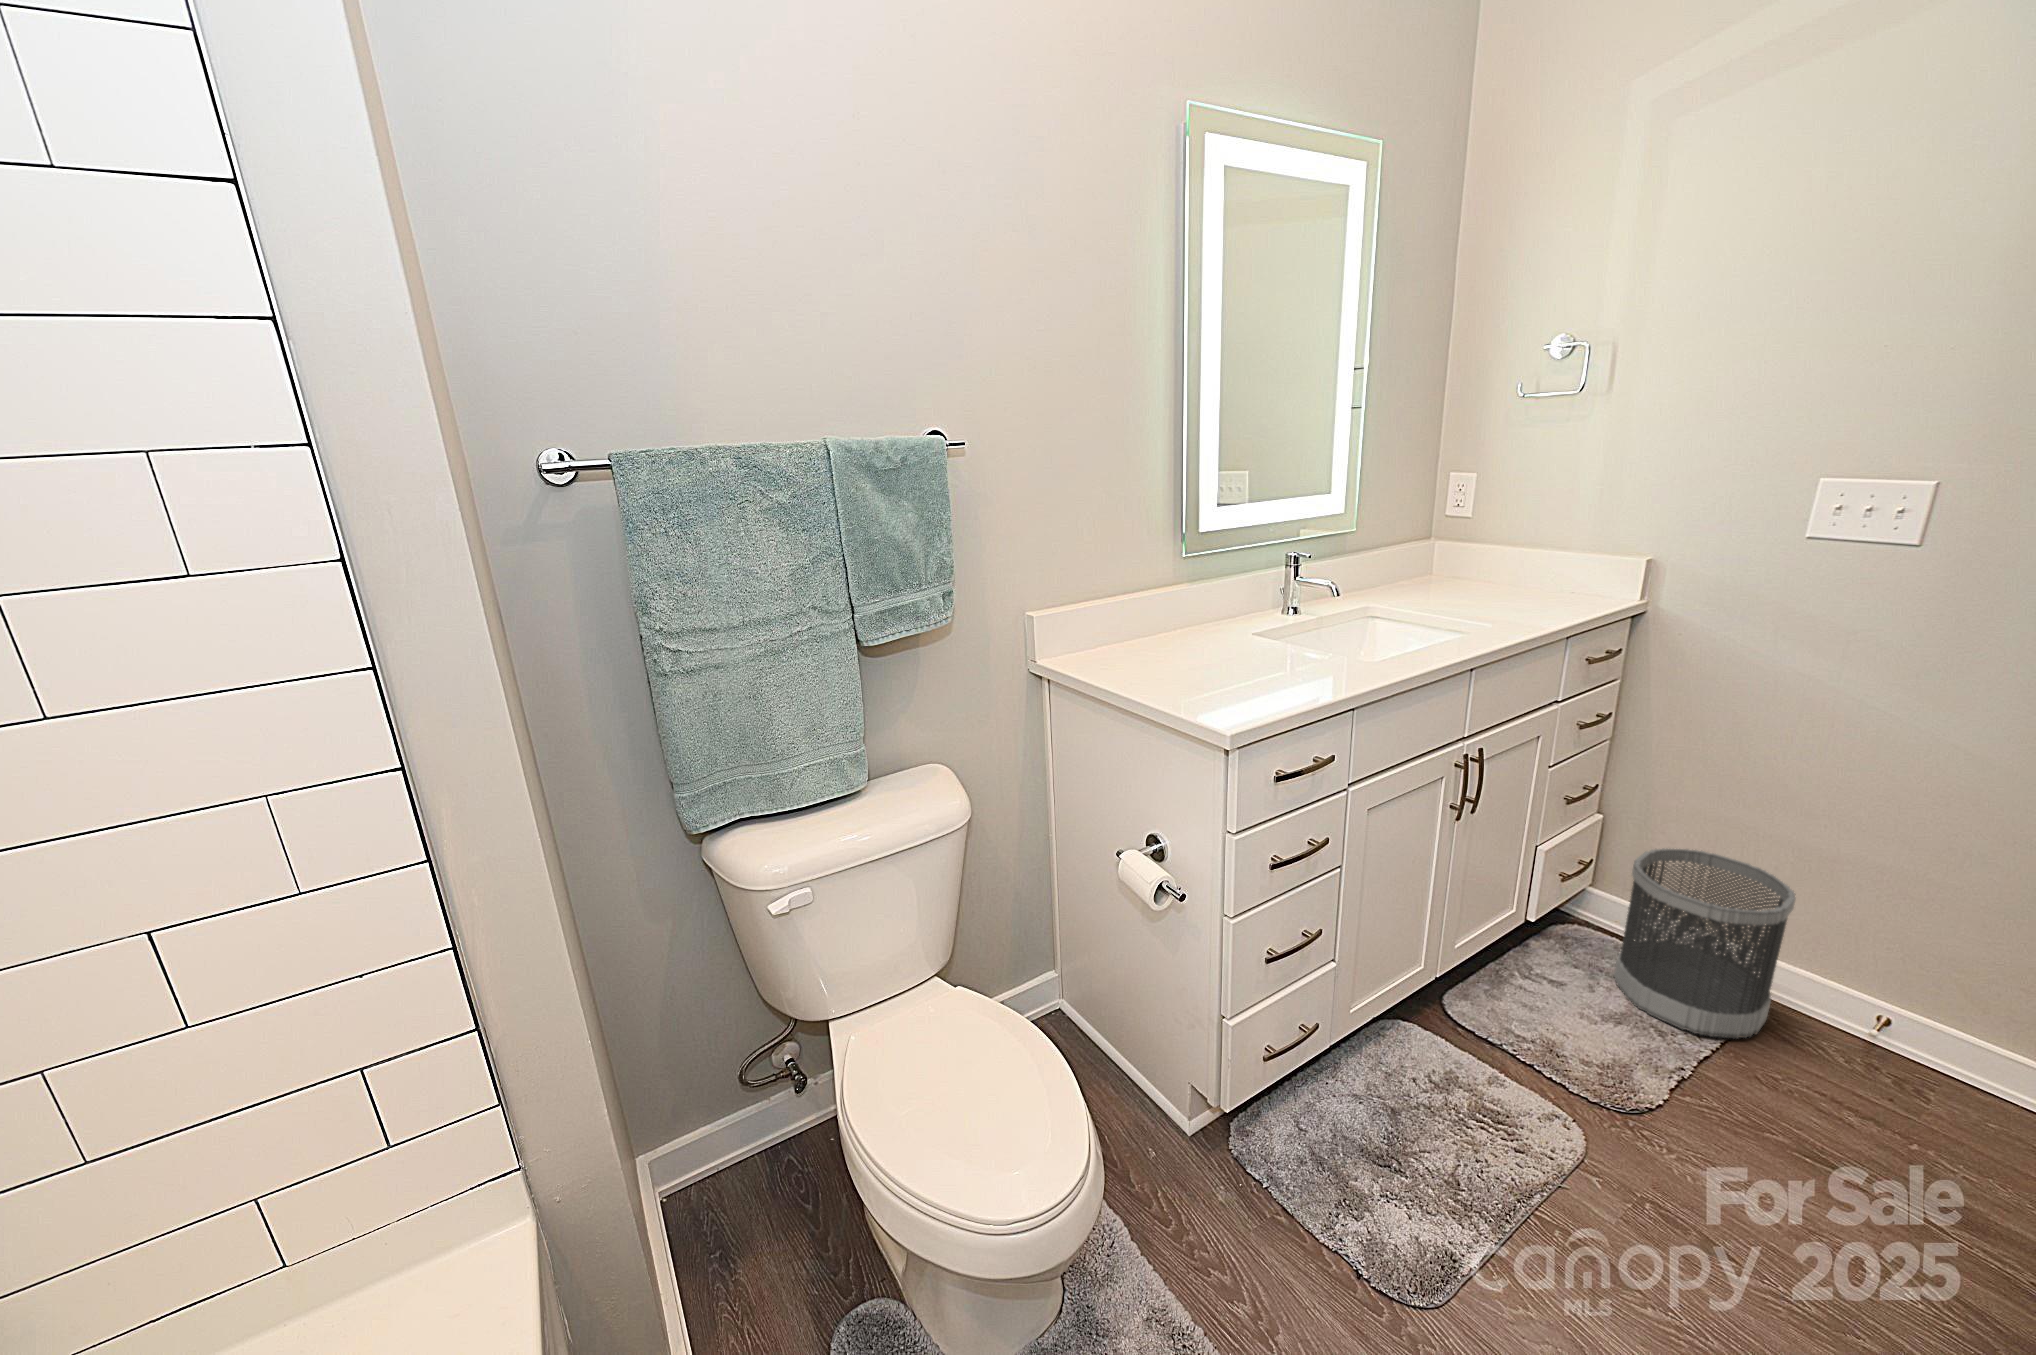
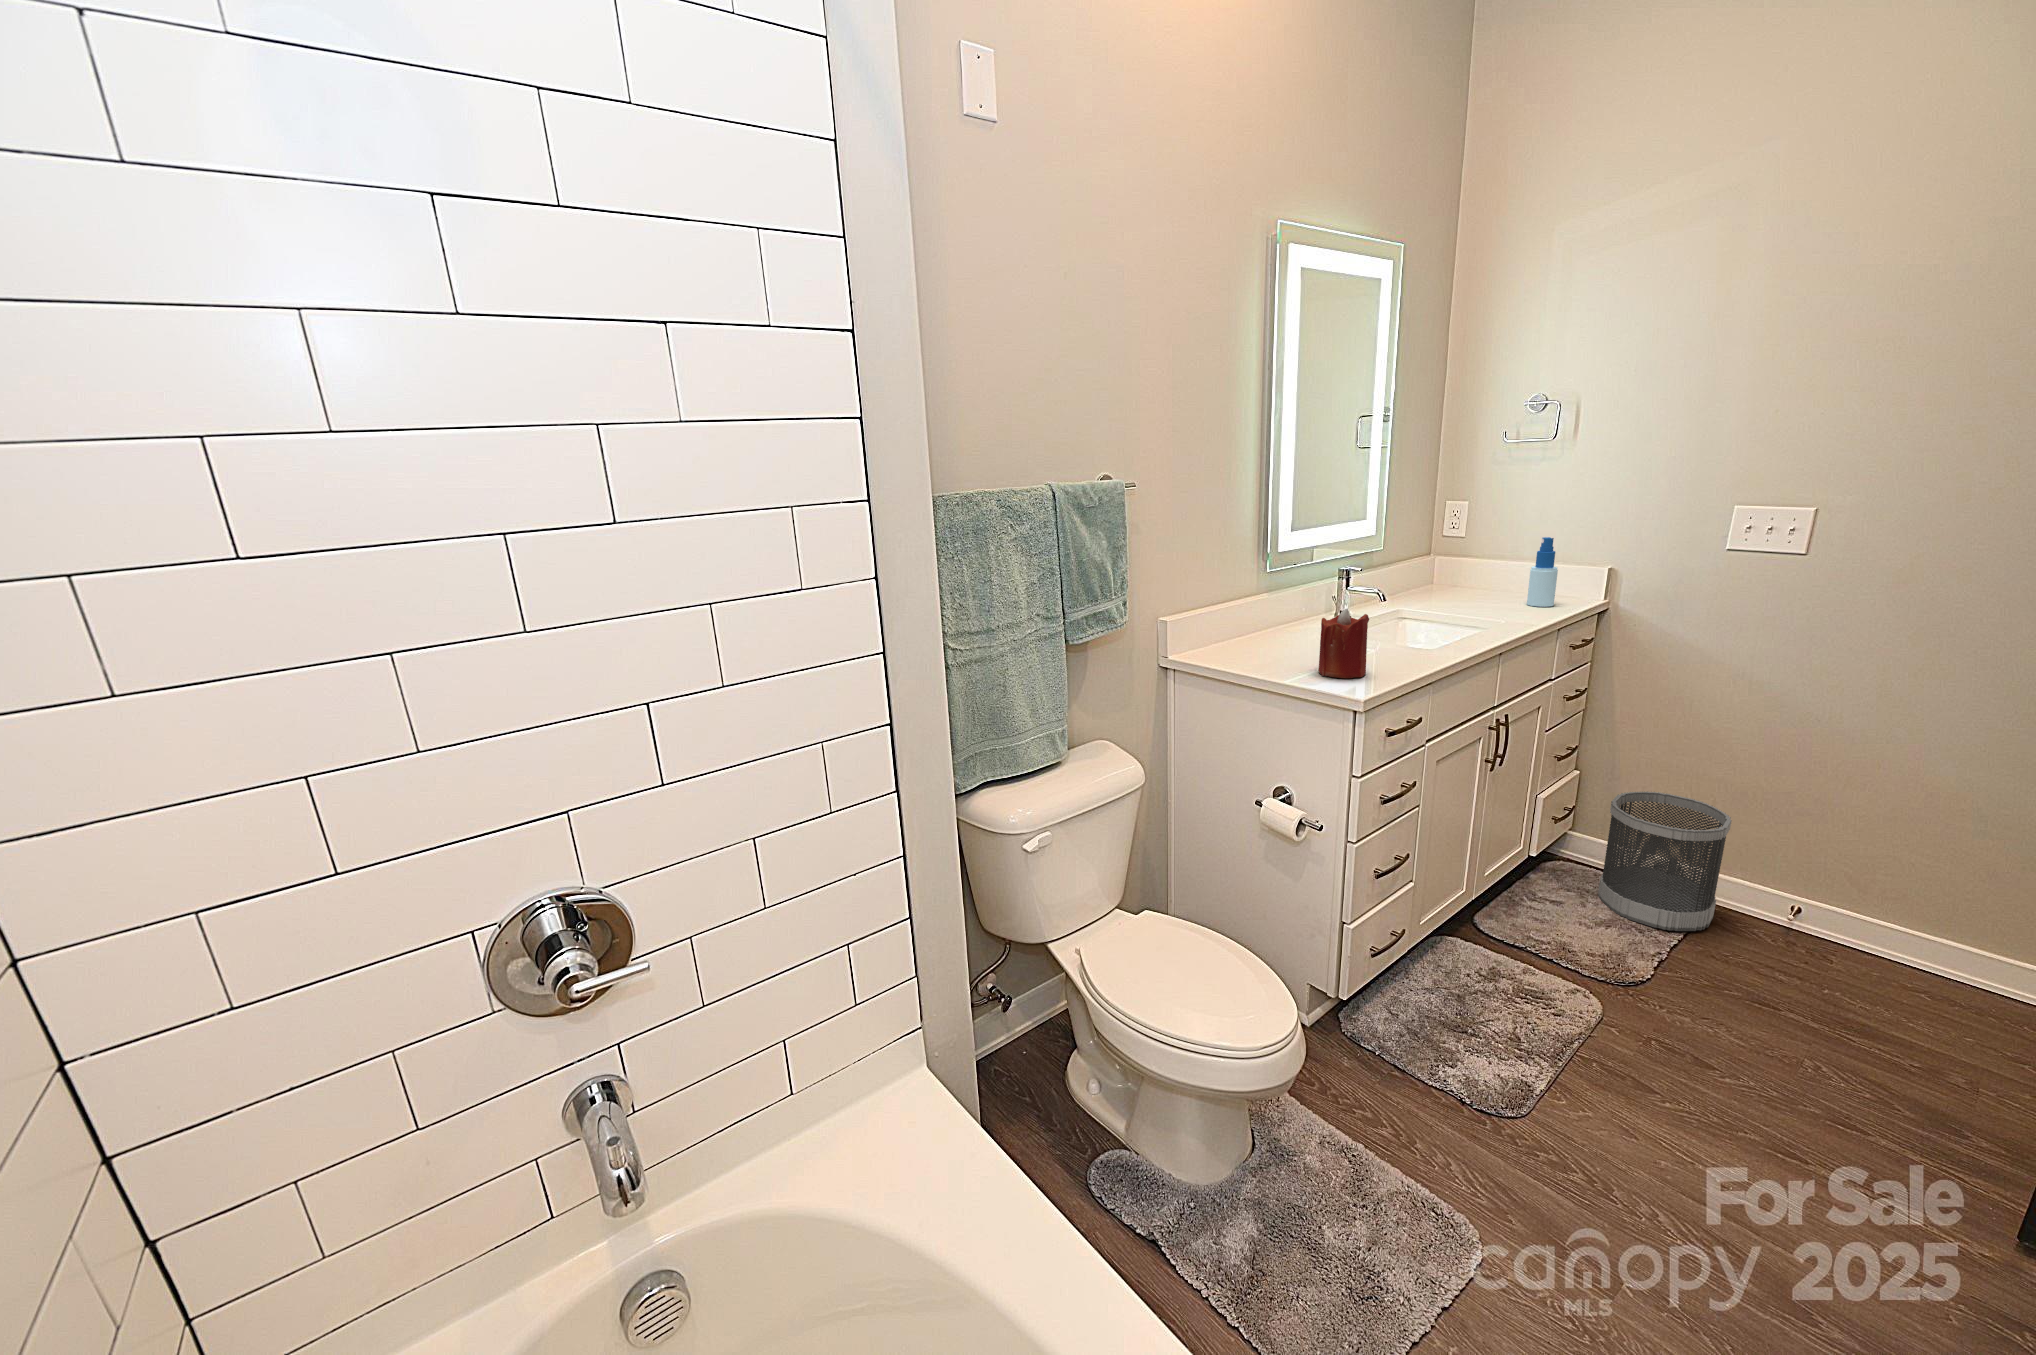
spray bottle: none [1536,518,1577,607] -> present [1527,537,1558,607]
candle: none [1203,608,1266,700] -> present [1318,609,1369,678]

